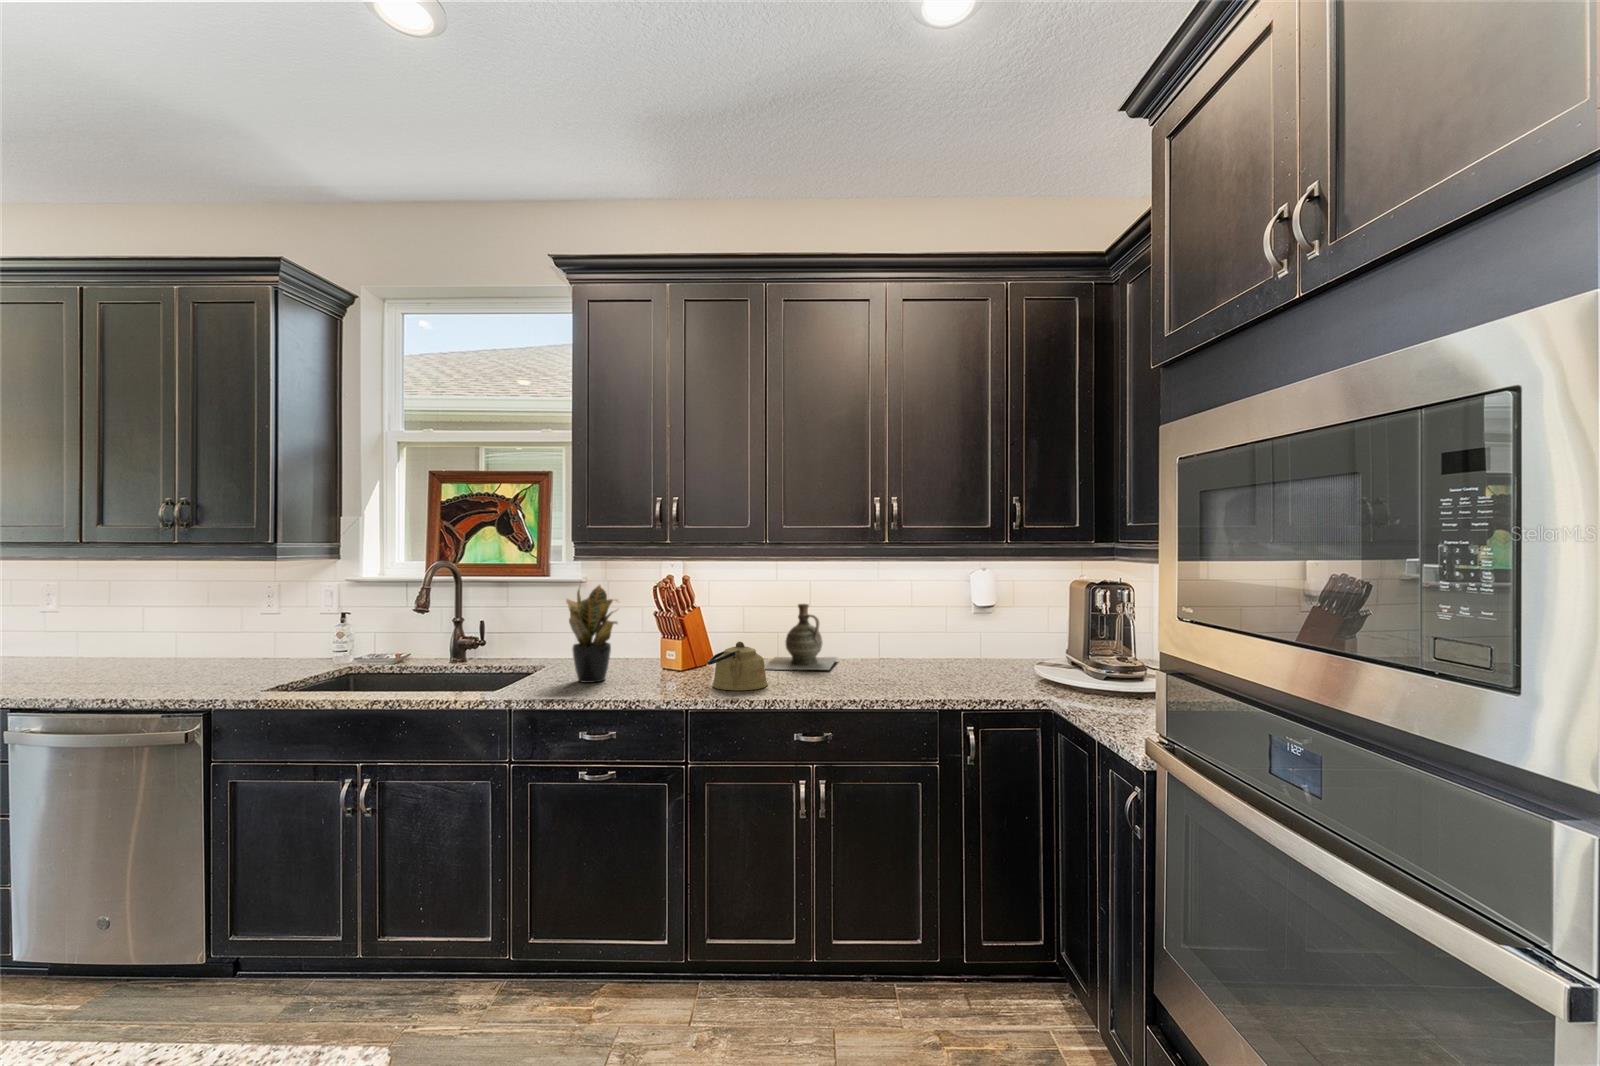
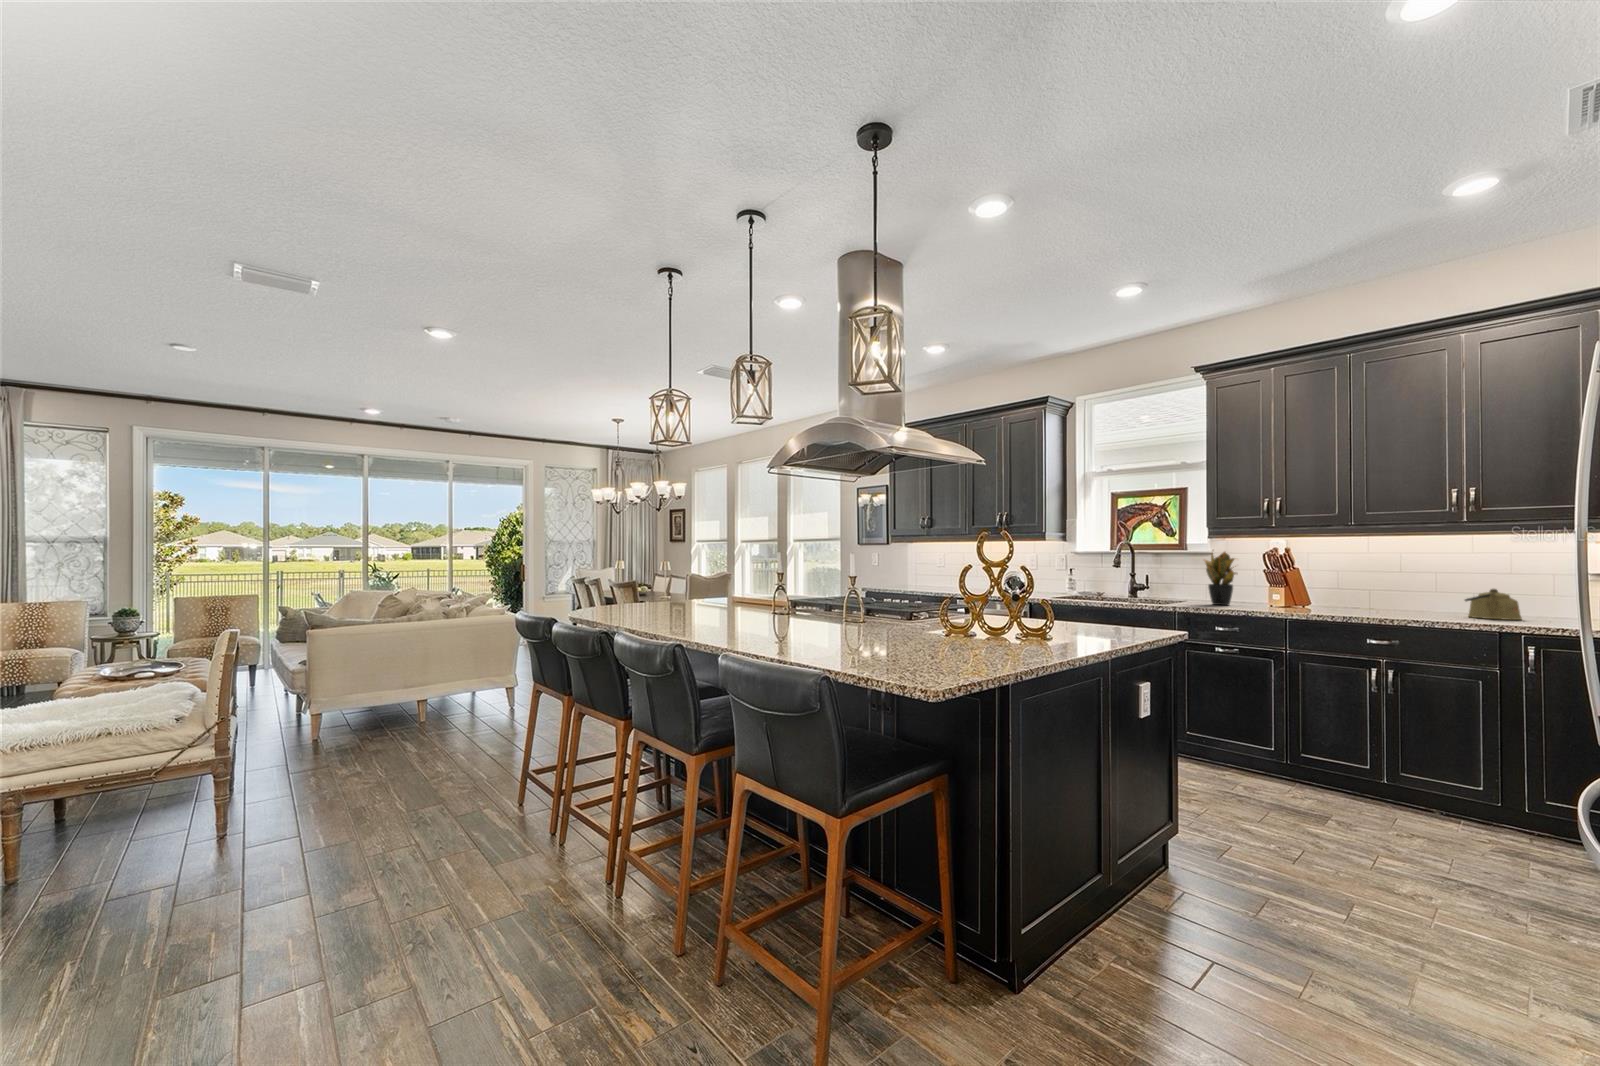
ceramic jug: present [765,604,837,670] -> none [1348,568,1421,612]
kettle: present [707,642,768,691] -> present [1465,589,1522,620]

